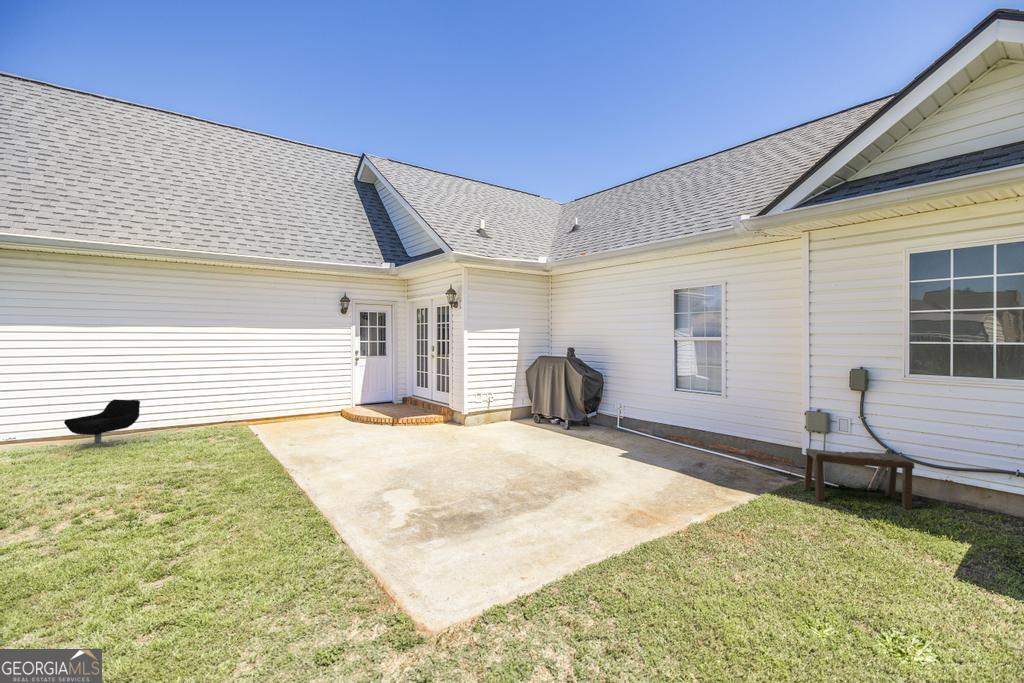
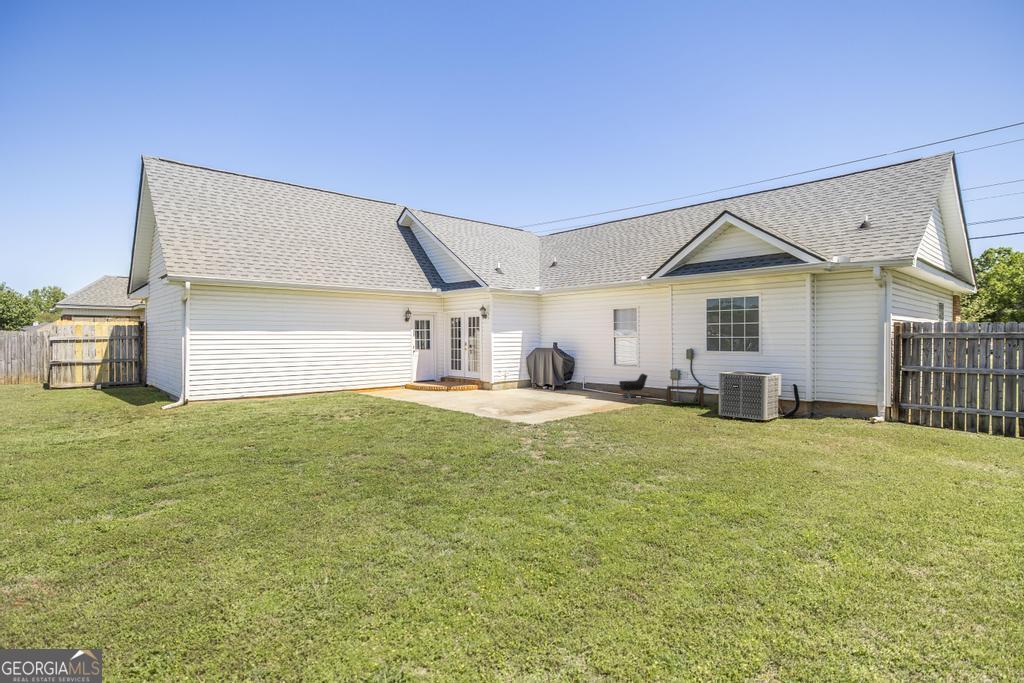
lounge chair: present [64,399,140,451] -> present [619,374,647,398]

